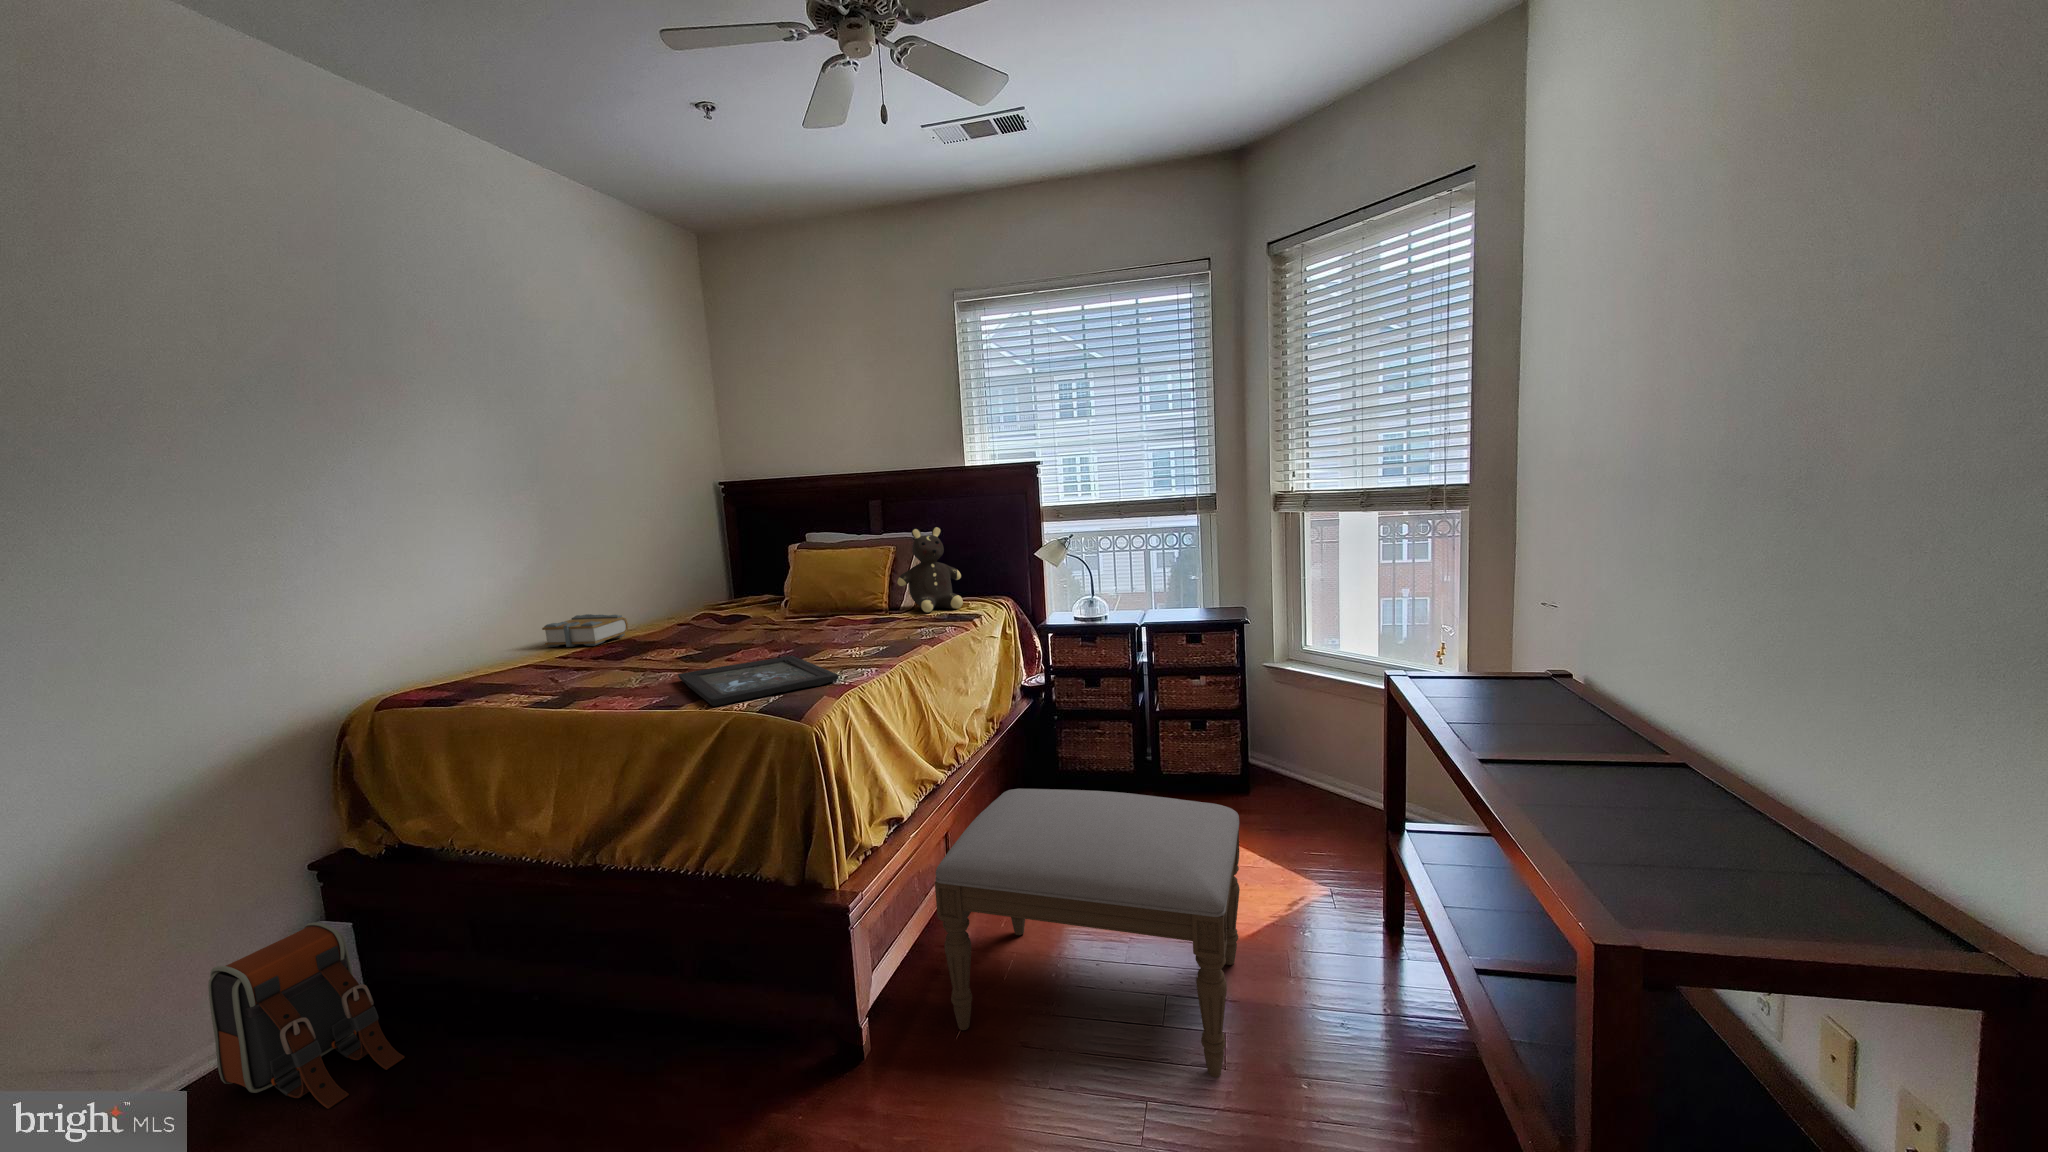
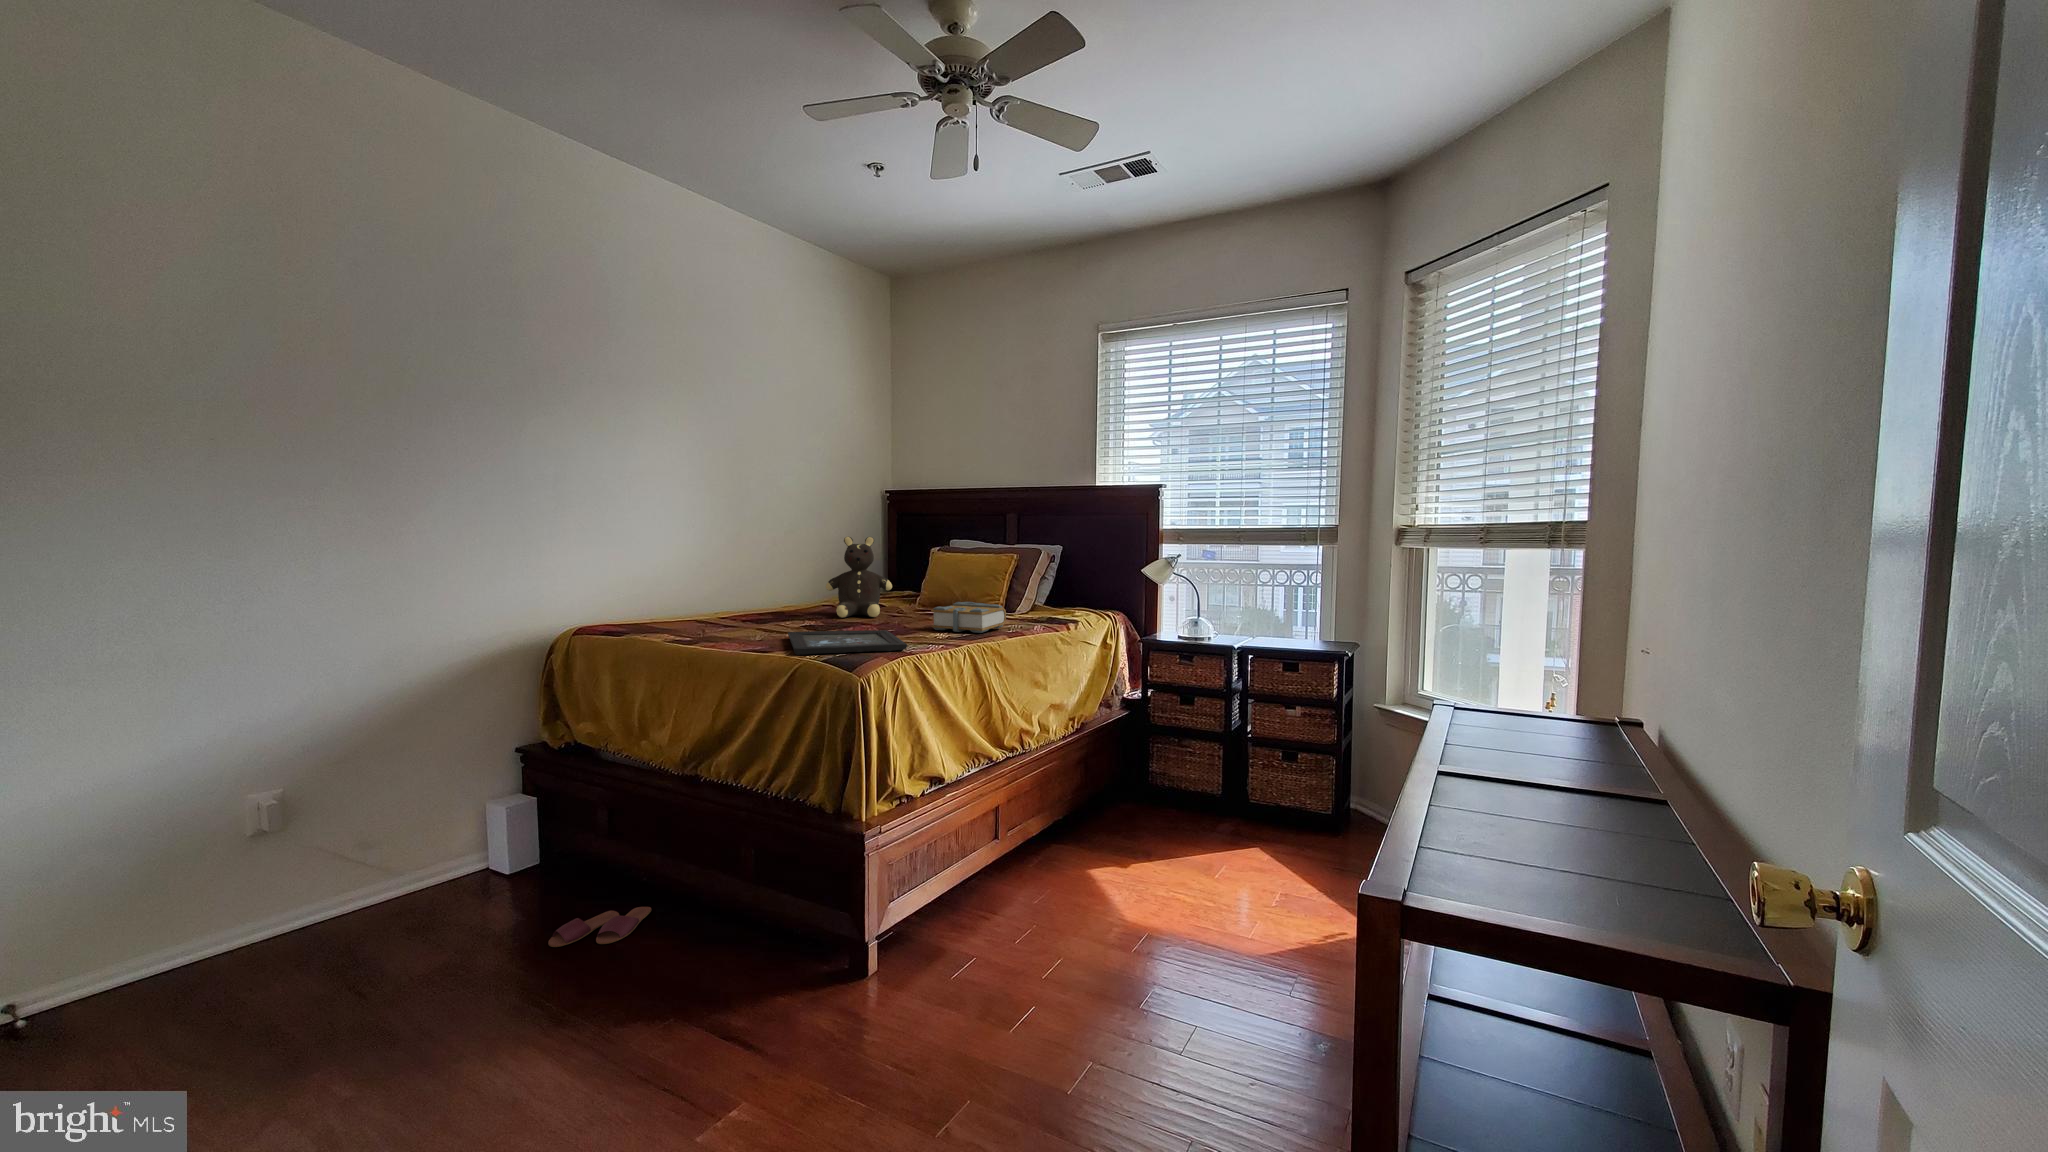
teddy bear: present [897,527,963,612] -> present [826,536,892,617]
book: present [542,614,628,647] -> present [931,602,1006,633]
ottoman: present [935,789,1240,1077] -> none [949,772,1260,1067]
backpack: present [208,922,405,1109] -> none [434,788,550,926]
slippers: none [425,1032,552,1118] -> present [548,907,651,947]

